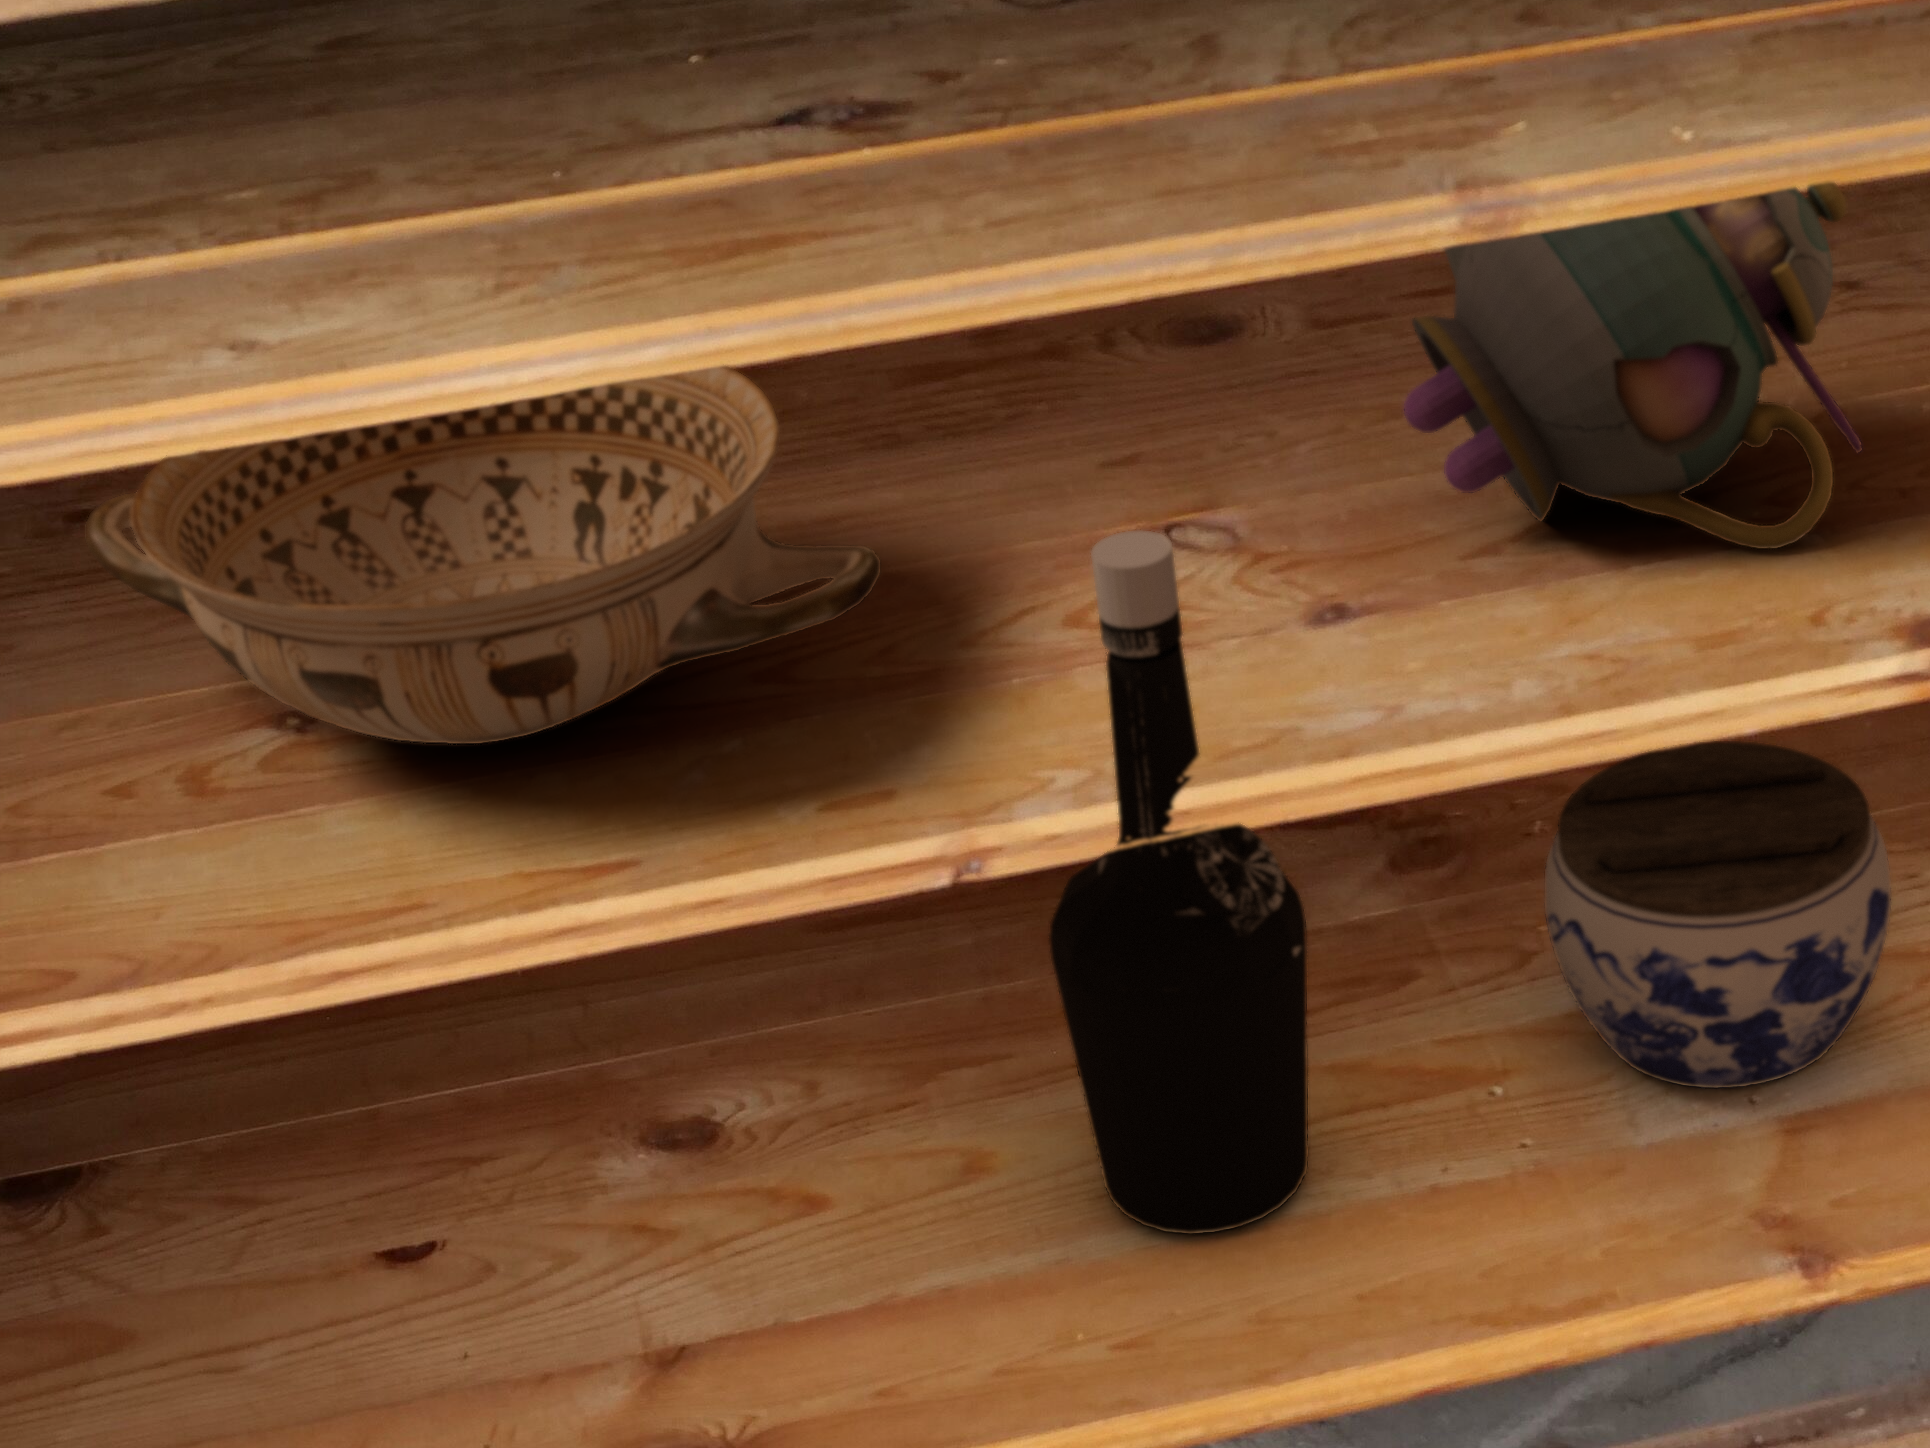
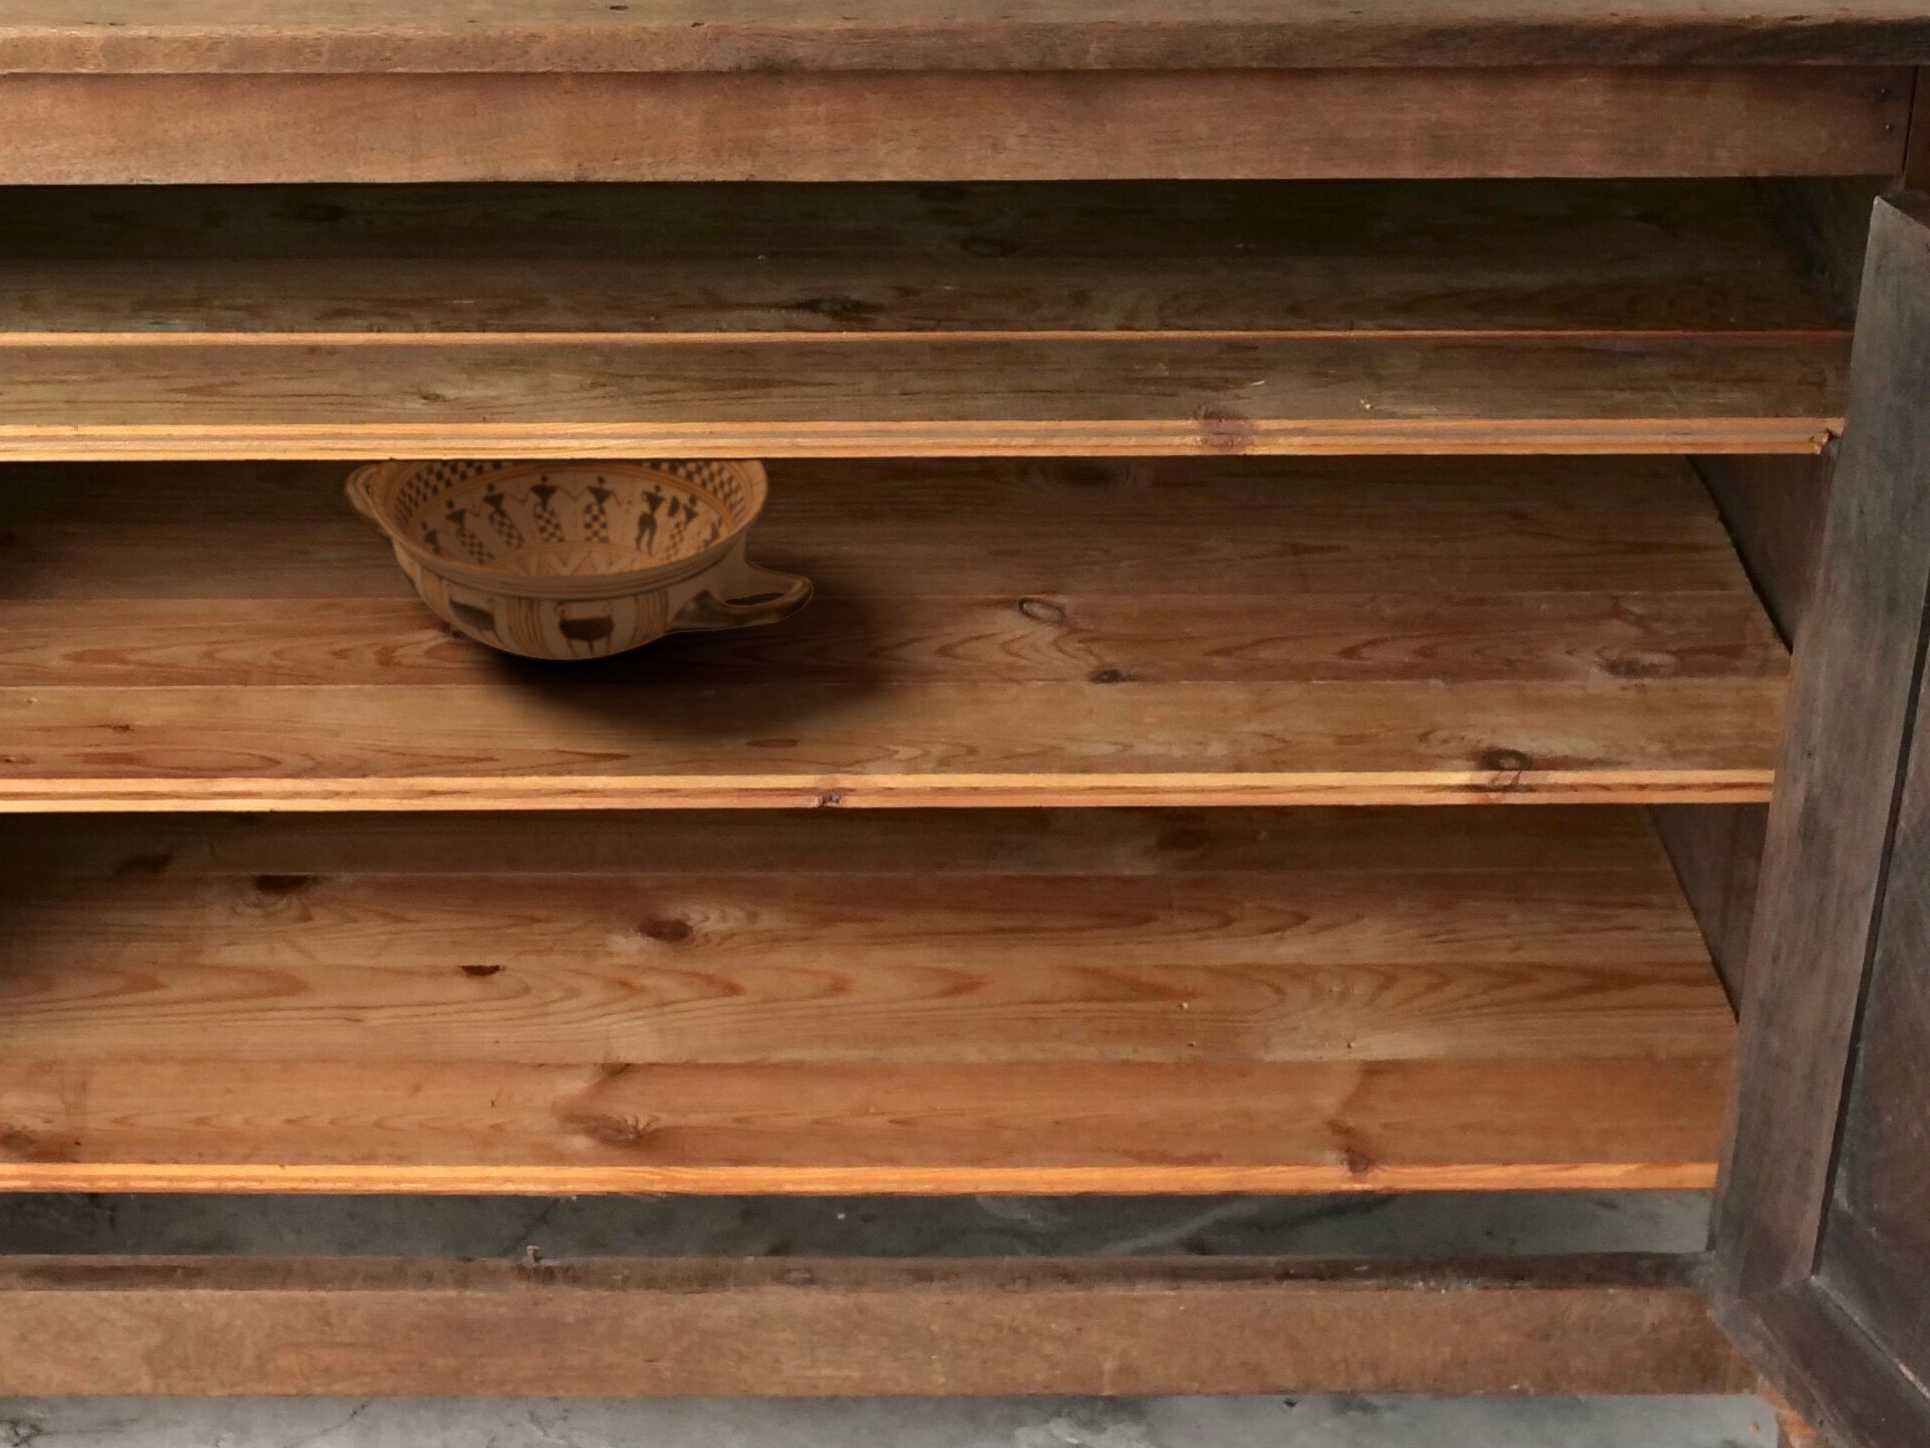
teapot: present [1404,182,1862,549] -> none [1173,316,1497,678]
bottle: present [1049,531,1308,1234] -> none [885,595,1053,1054]
jar: present [1544,741,1891,1088] -> none [1222,789,1462,1029]

